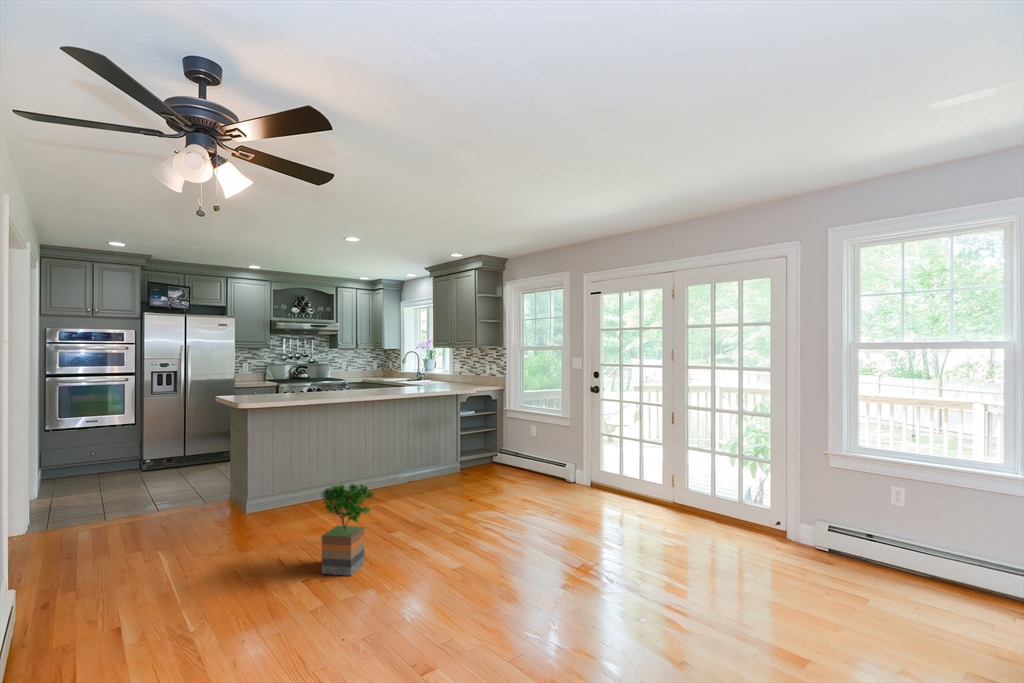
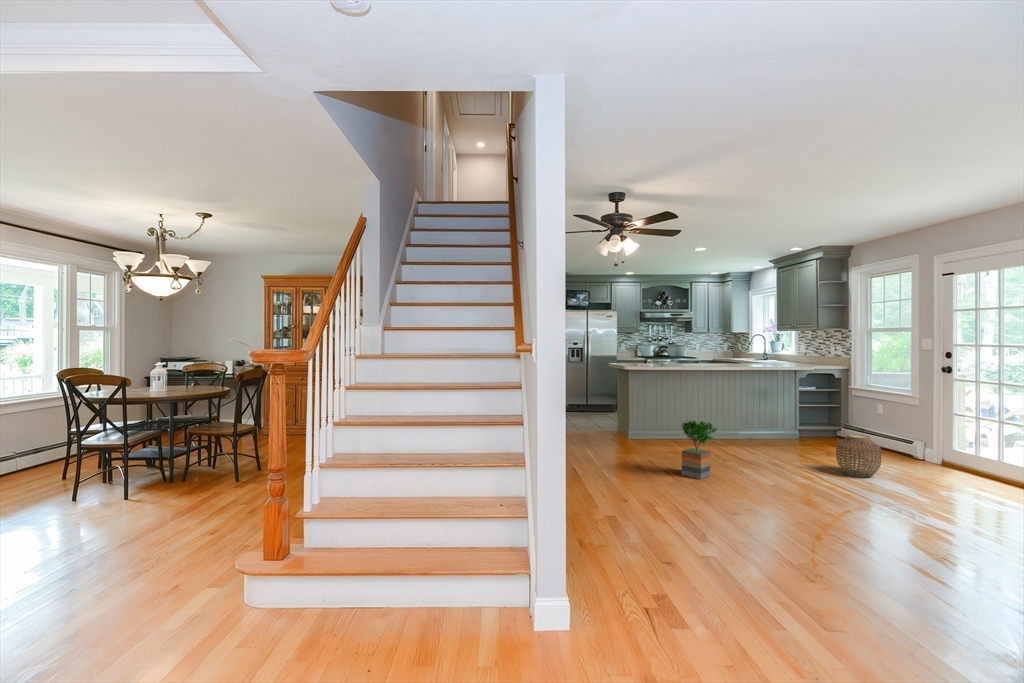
woven basket: none [510,471,553,522] -> present [836,434,881,477]

